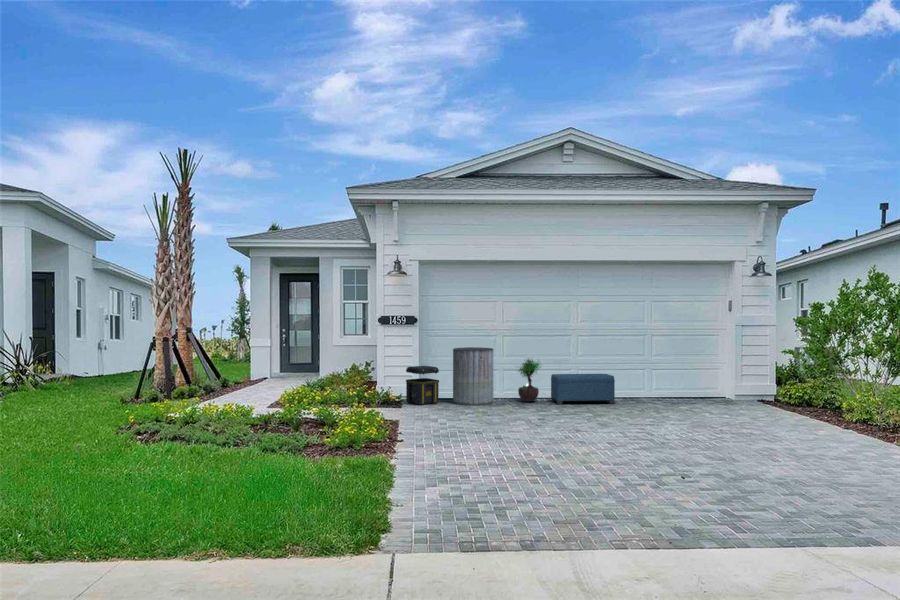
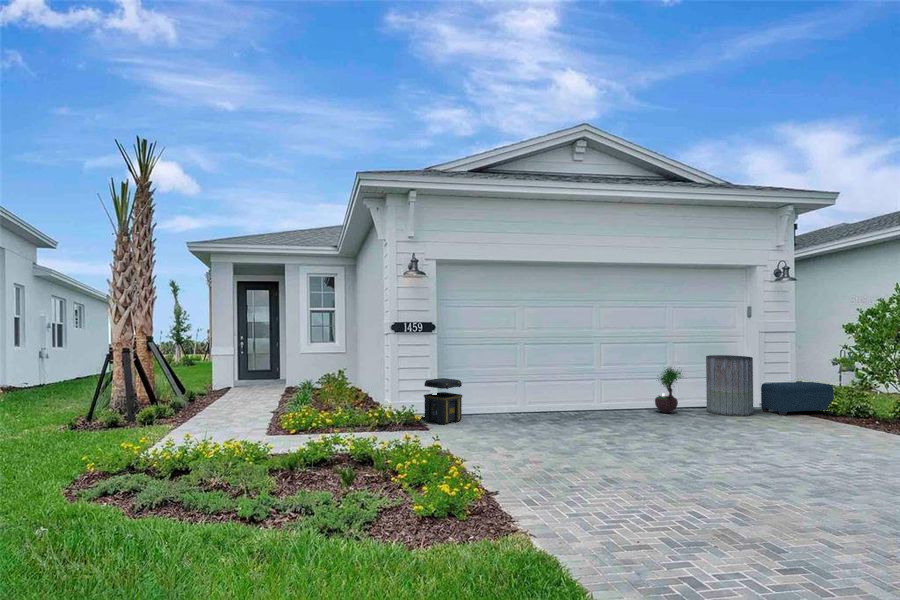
trash can: present [453,347,493,406] -> present [706,355,753,417]
potted tree: present [518,359,539,402] -> present [655,367,681,413]
bench: present [551,374,615,405] -> present [761,382,834,416]

